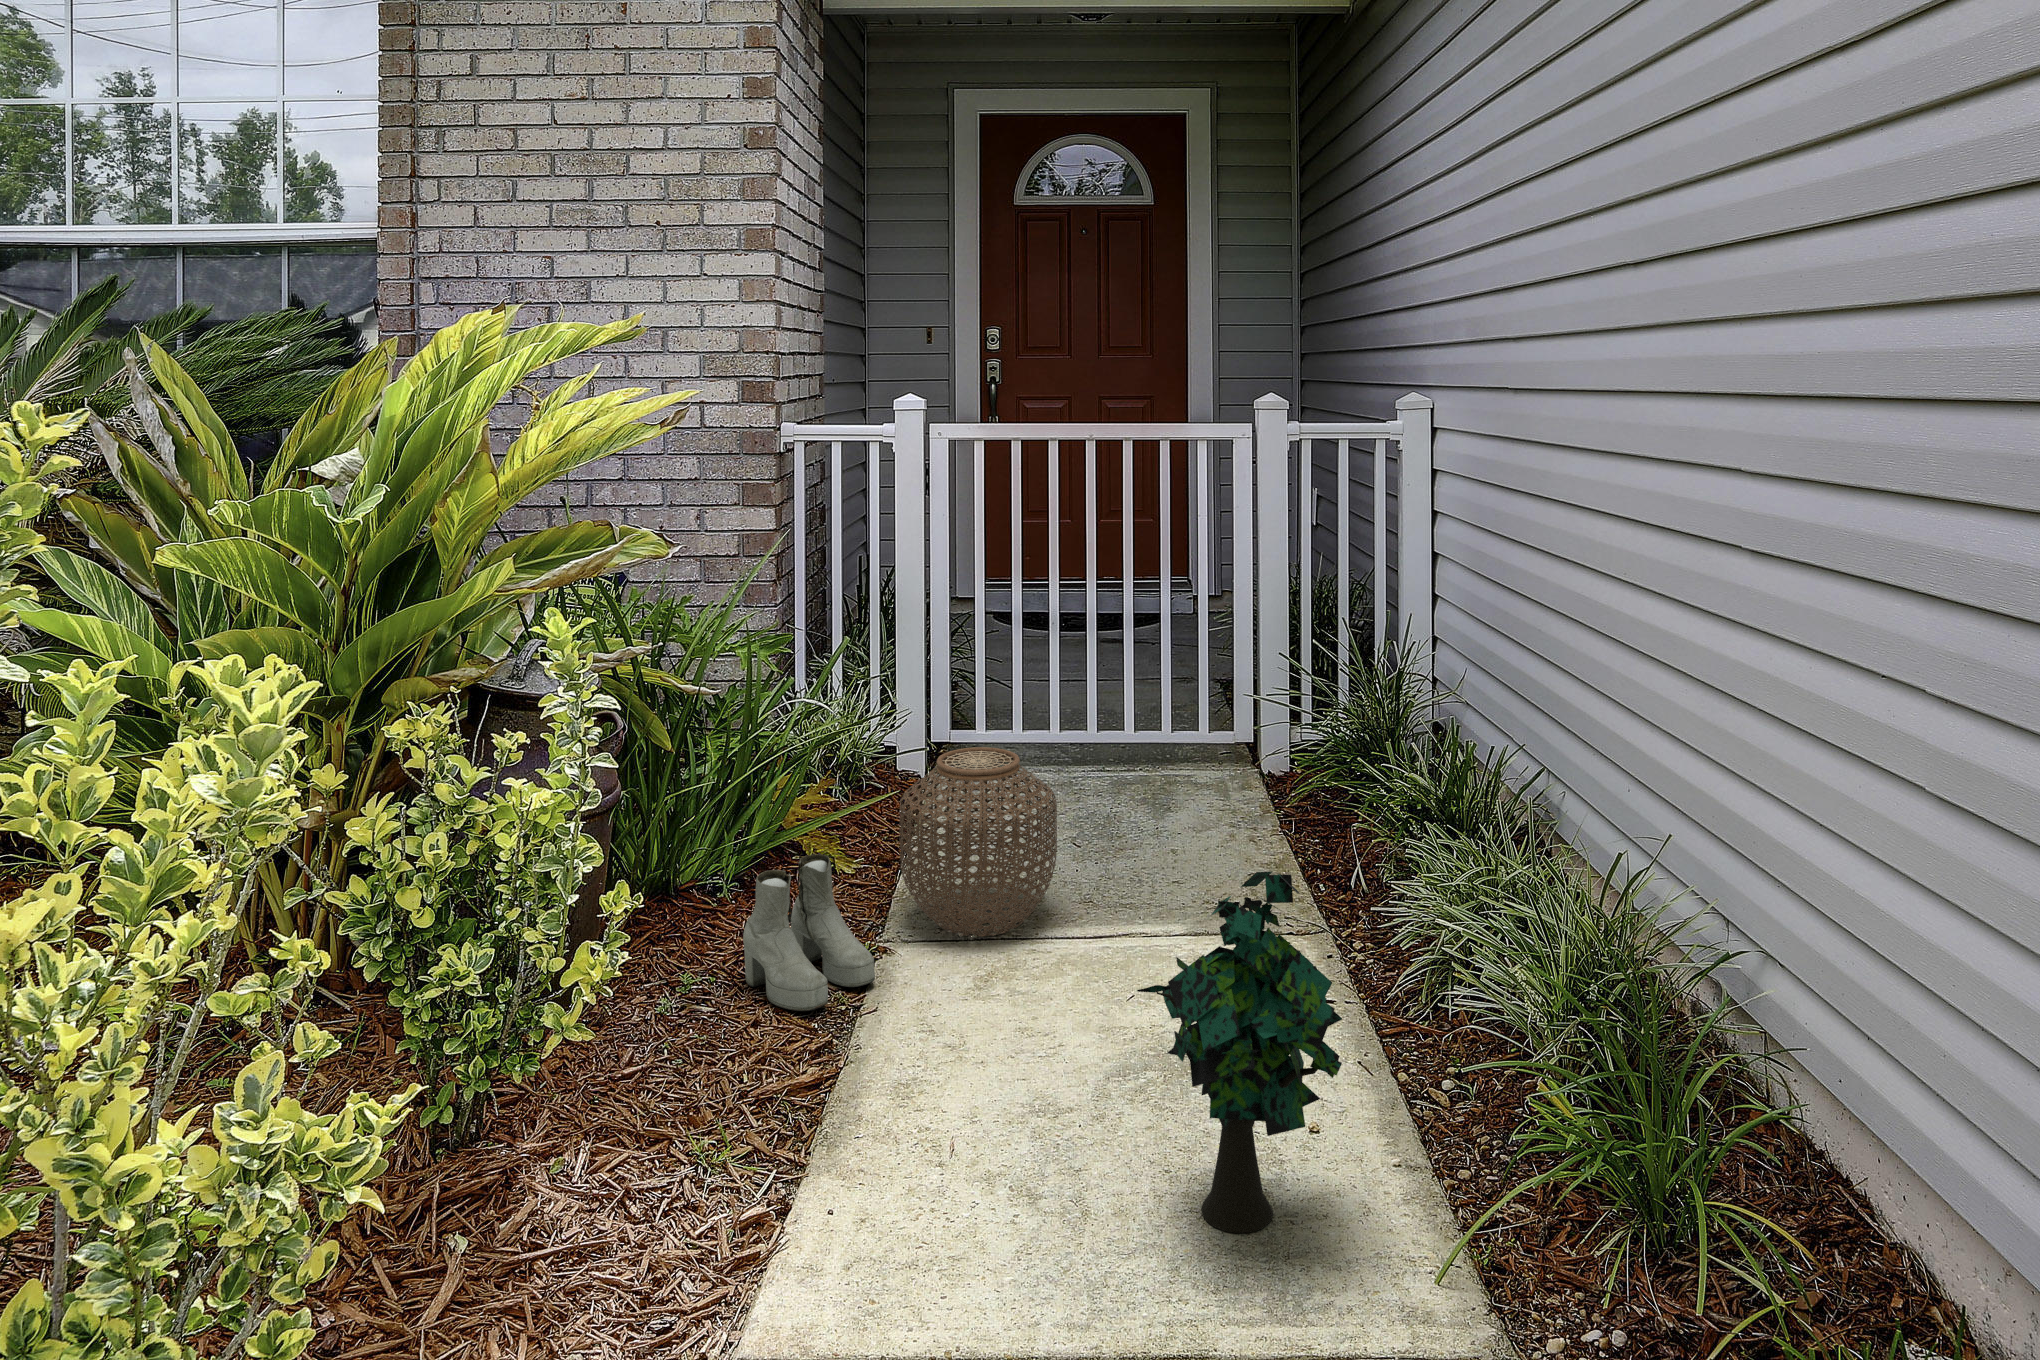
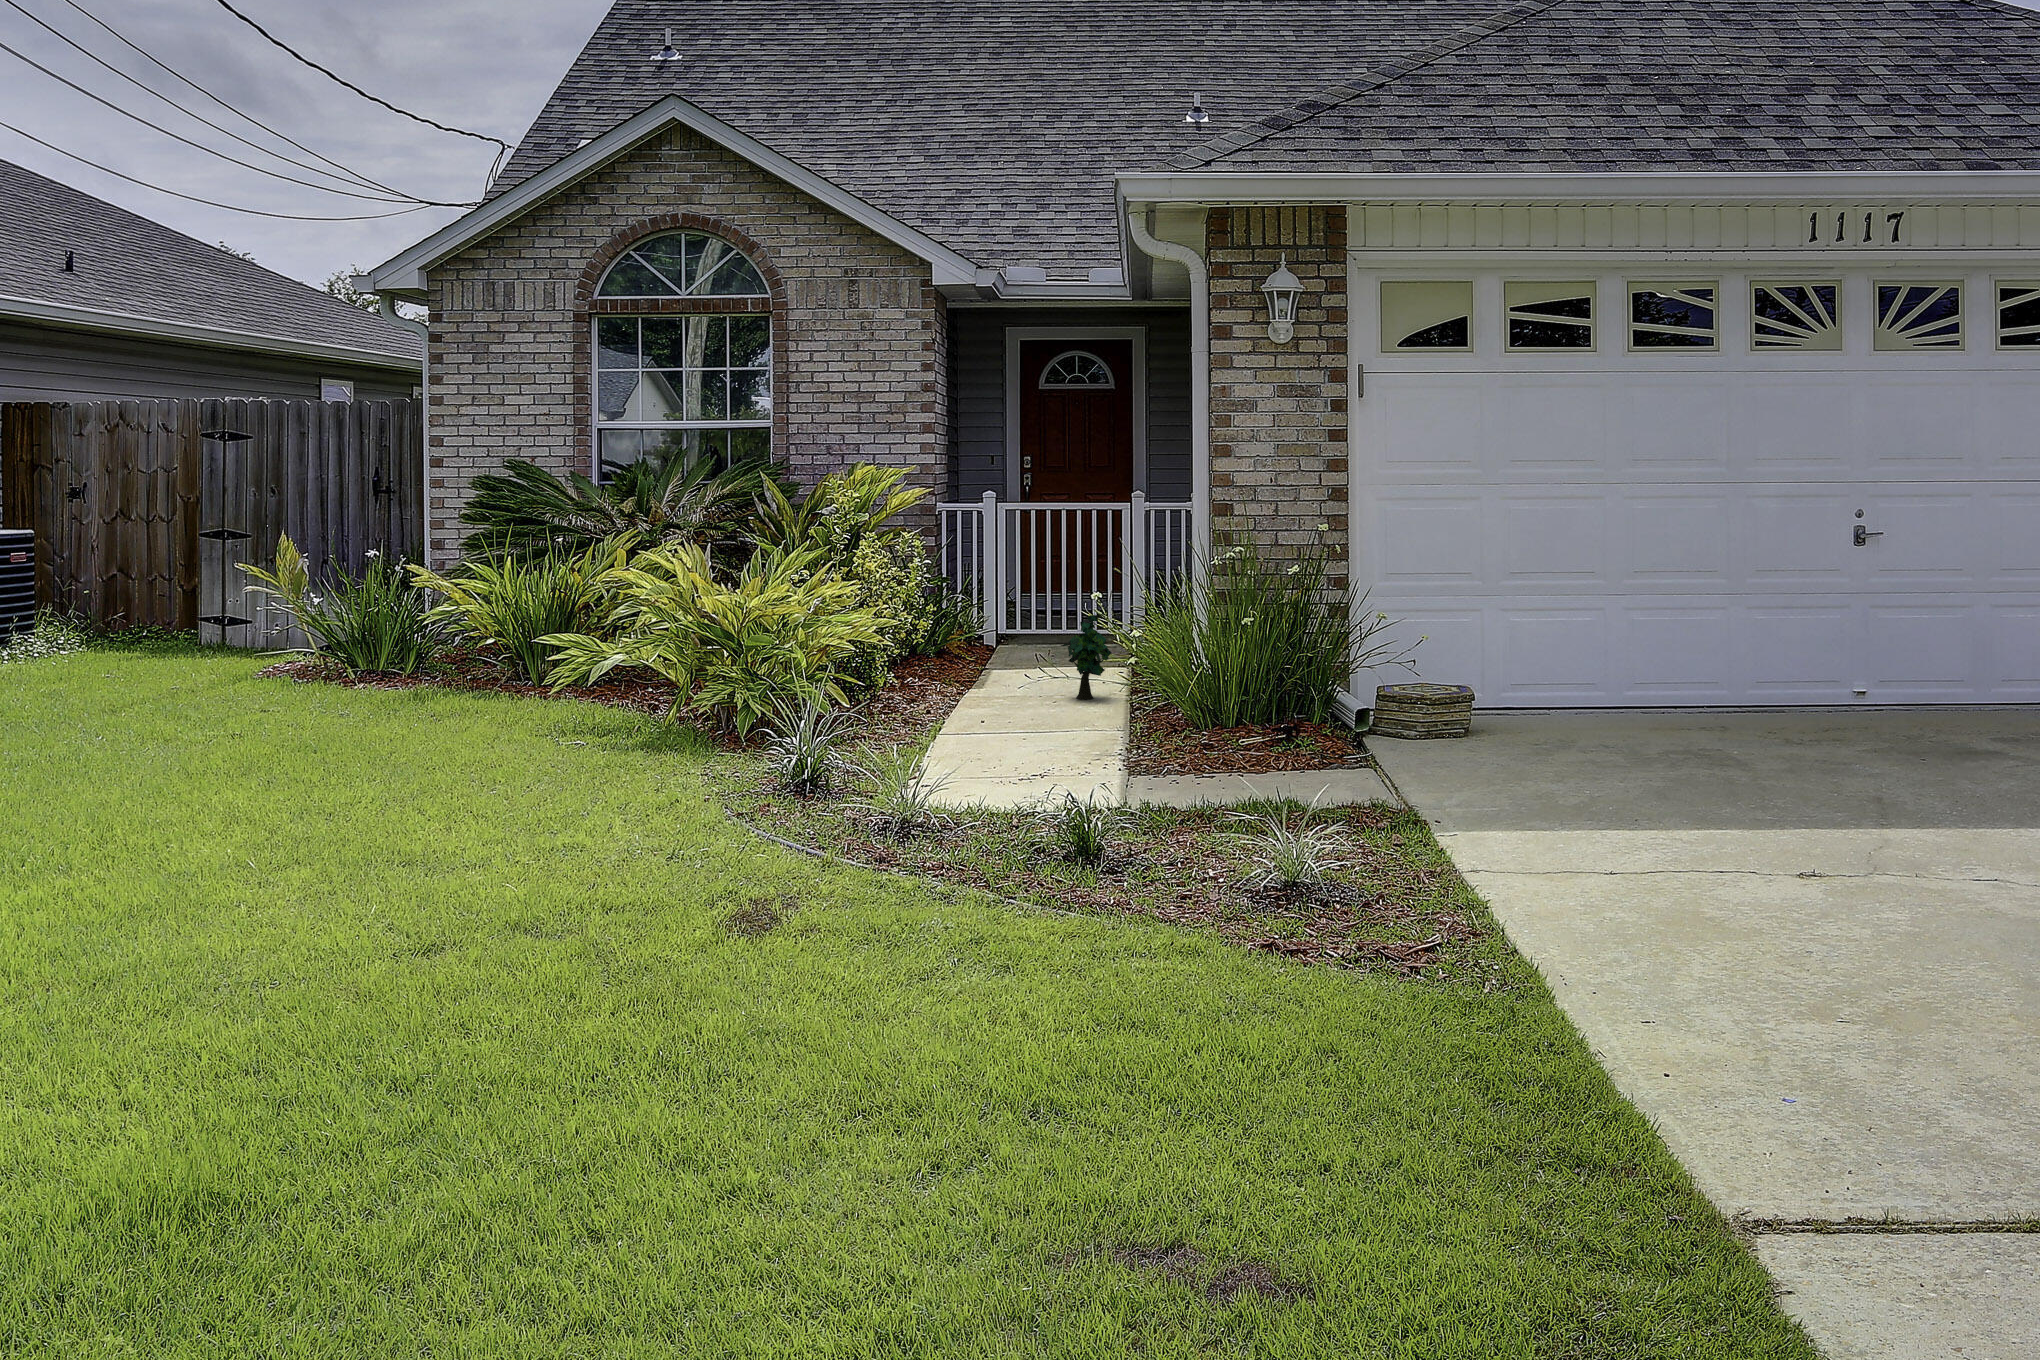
woven basket: present [899,747,1057,936] -> none [994,612,1046,669]
boots: present [743,854,875,1011] -> none [948,640,989,678]

